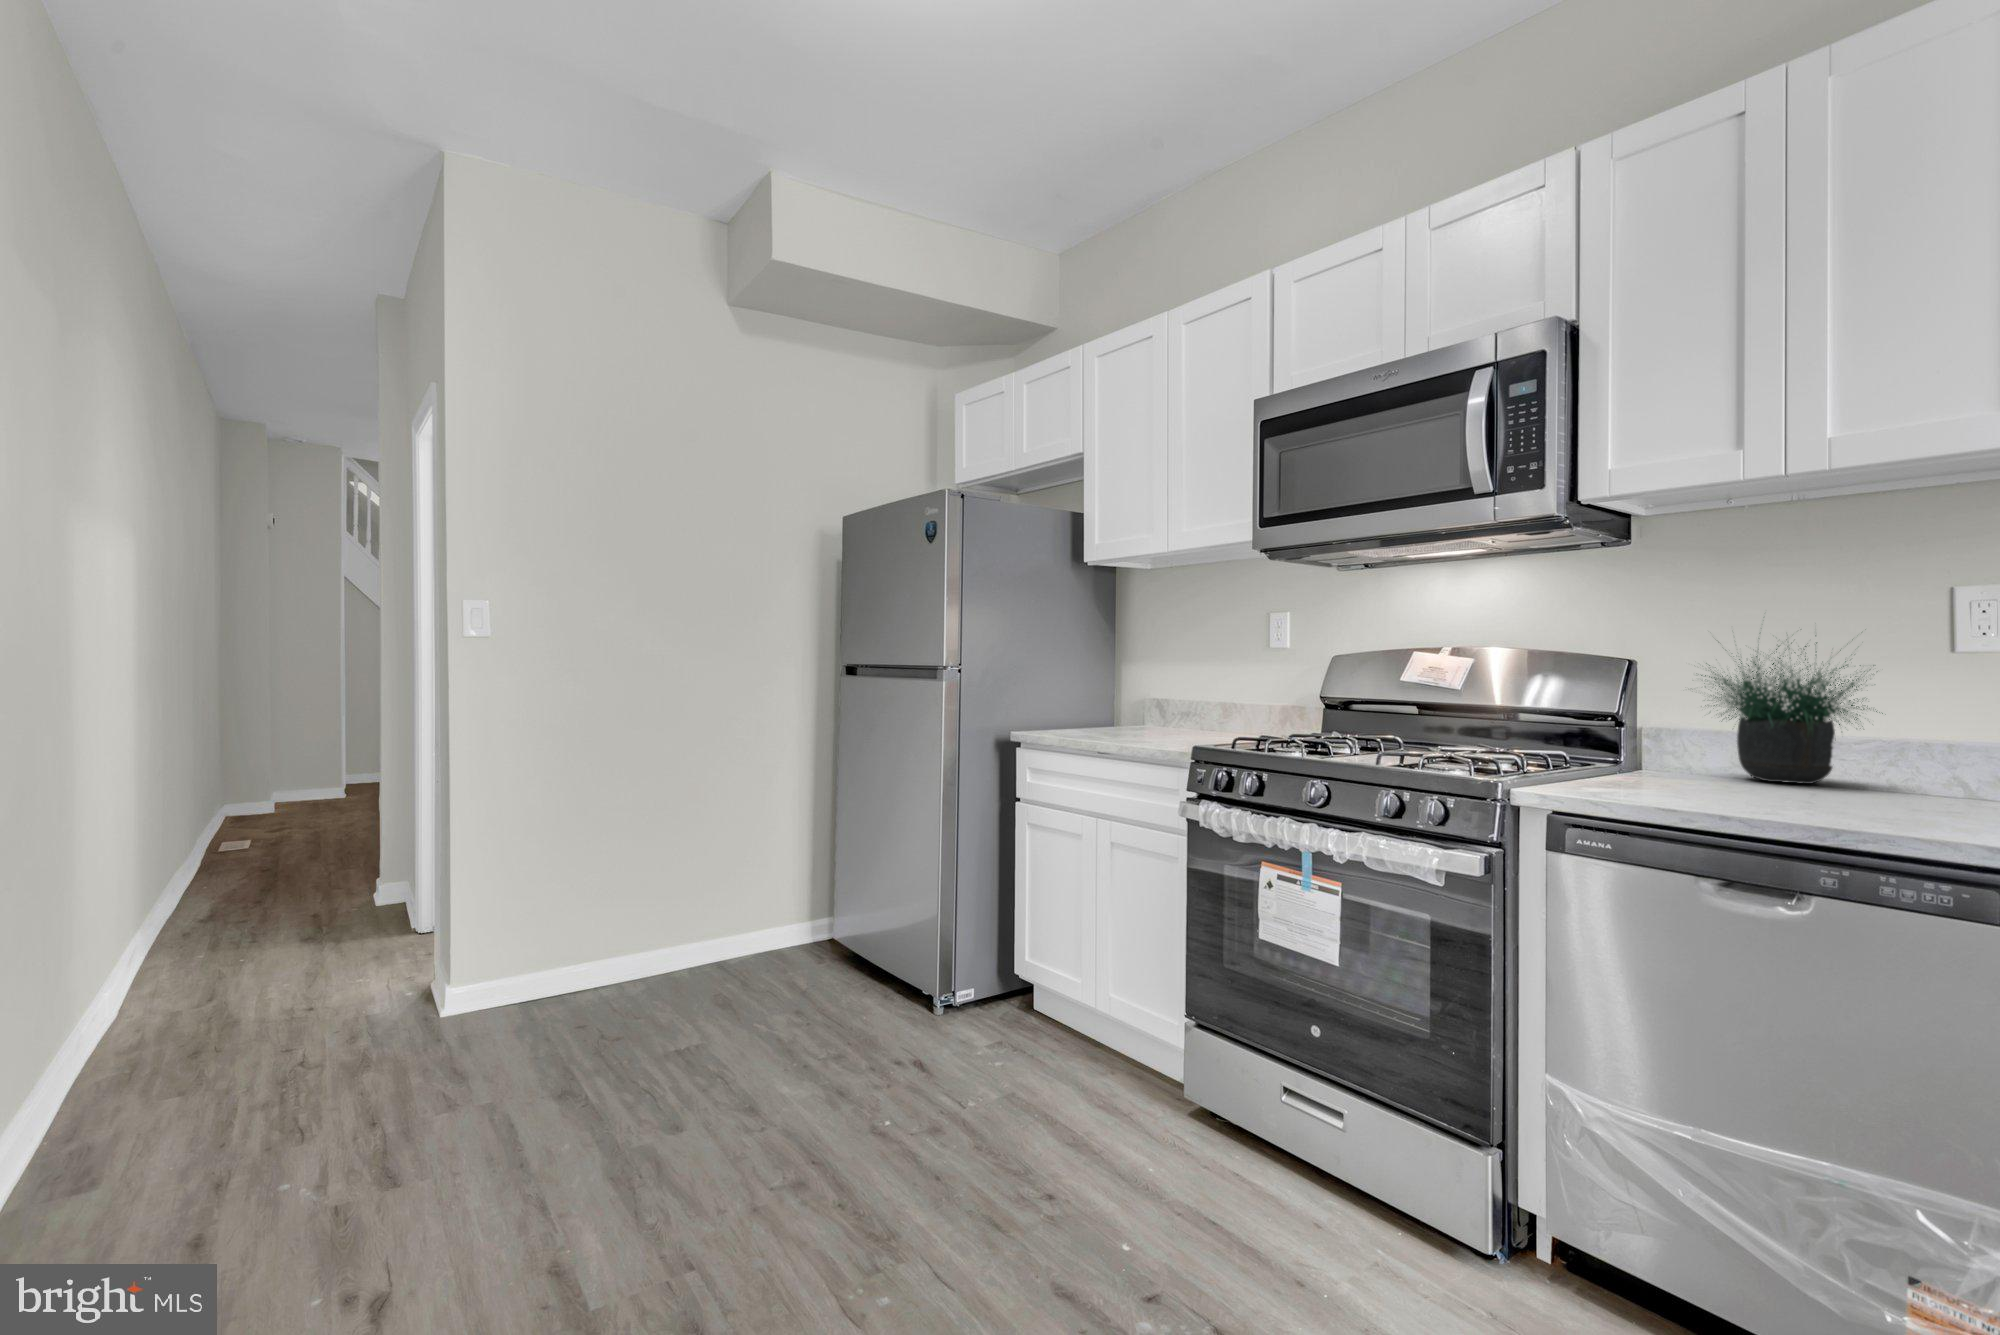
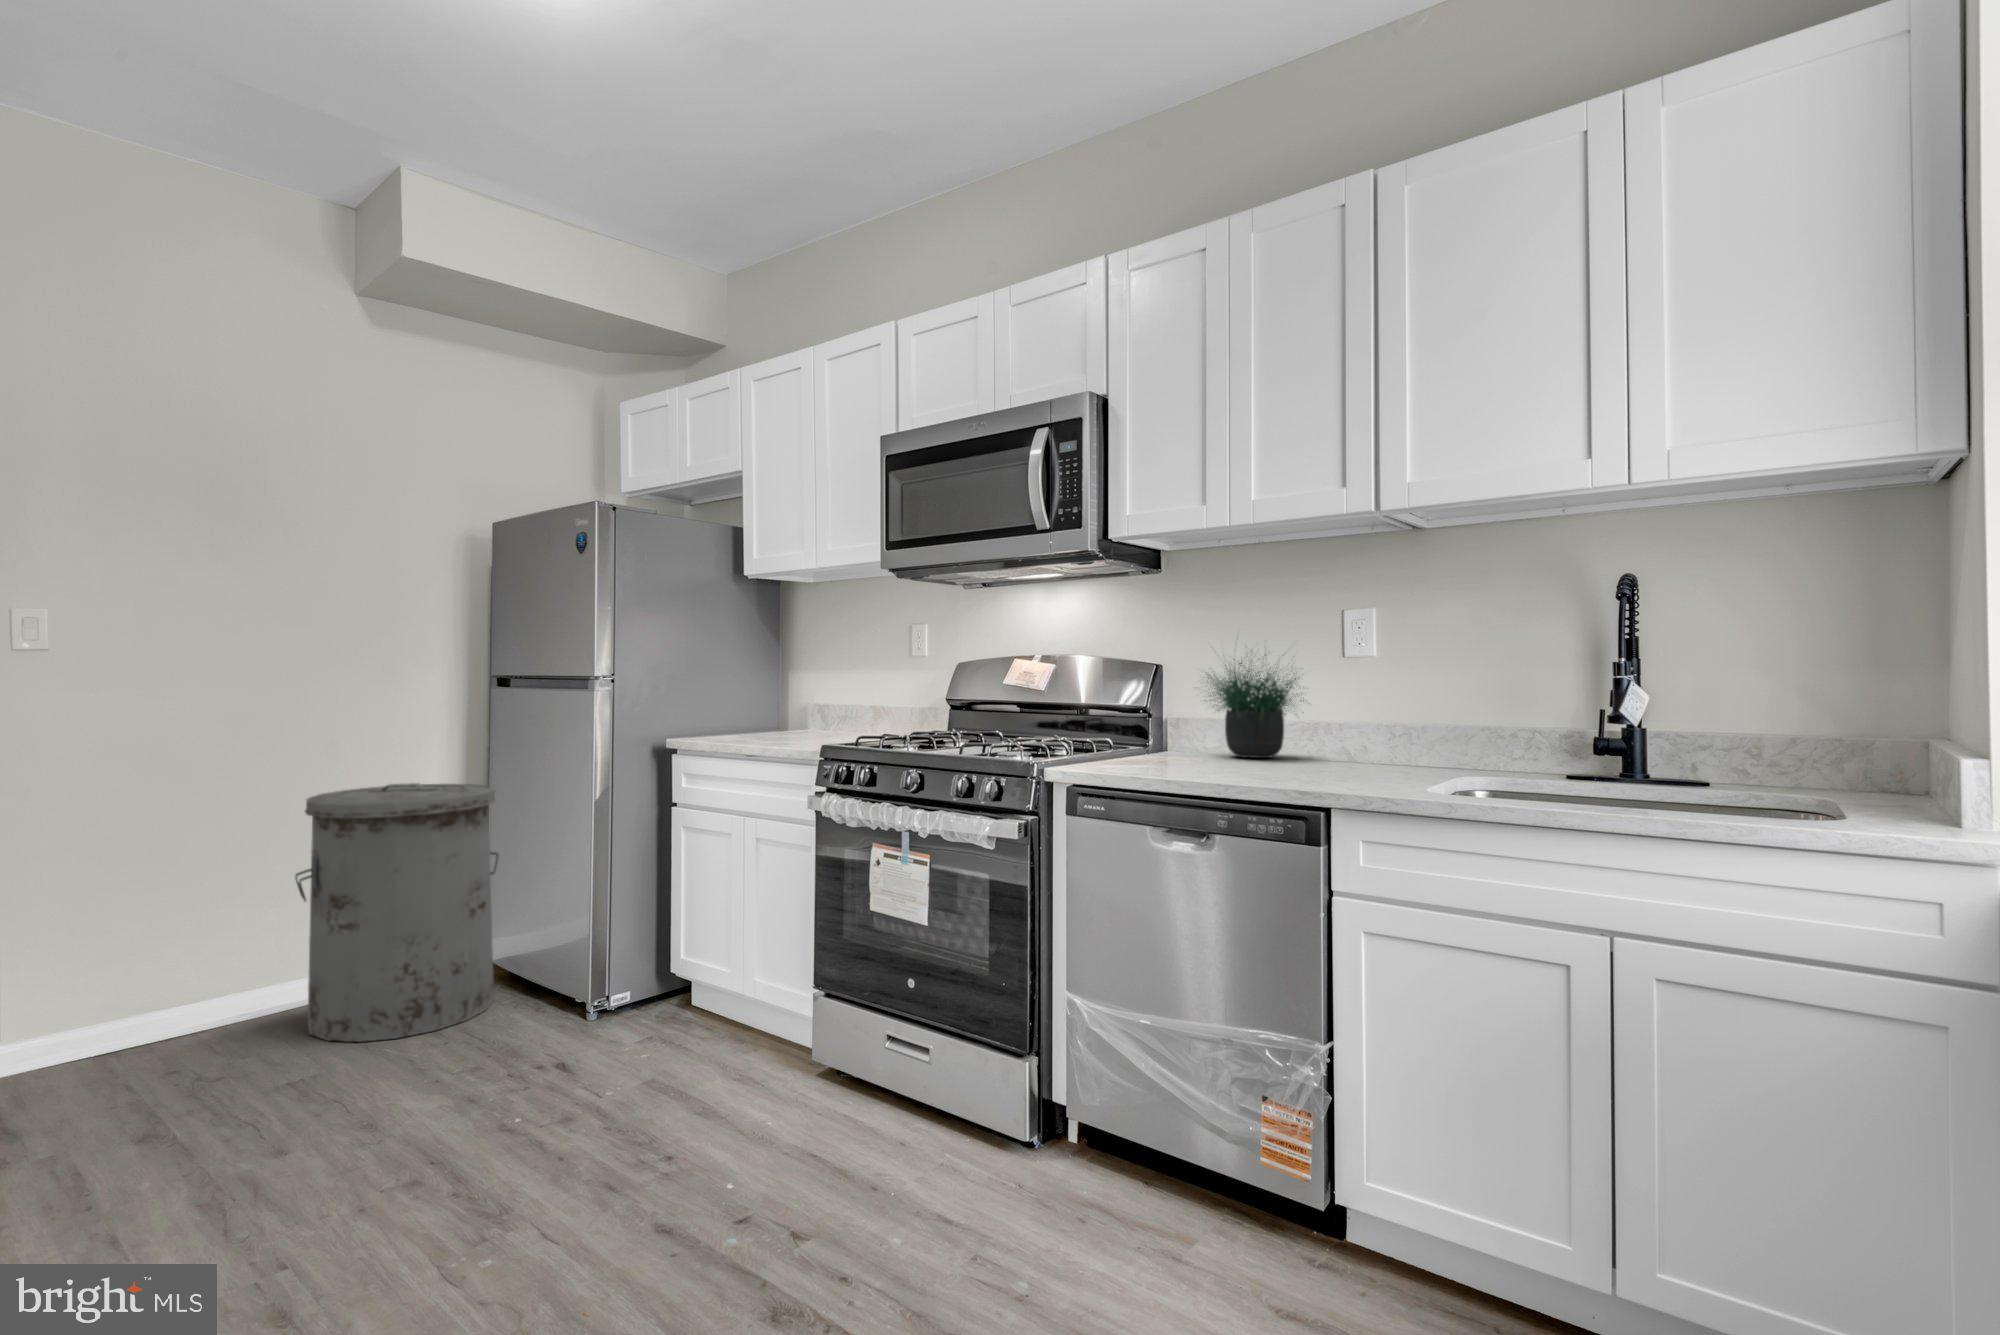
trash can: none [677,769,849,1017] -> present [295,783,498,1042]

